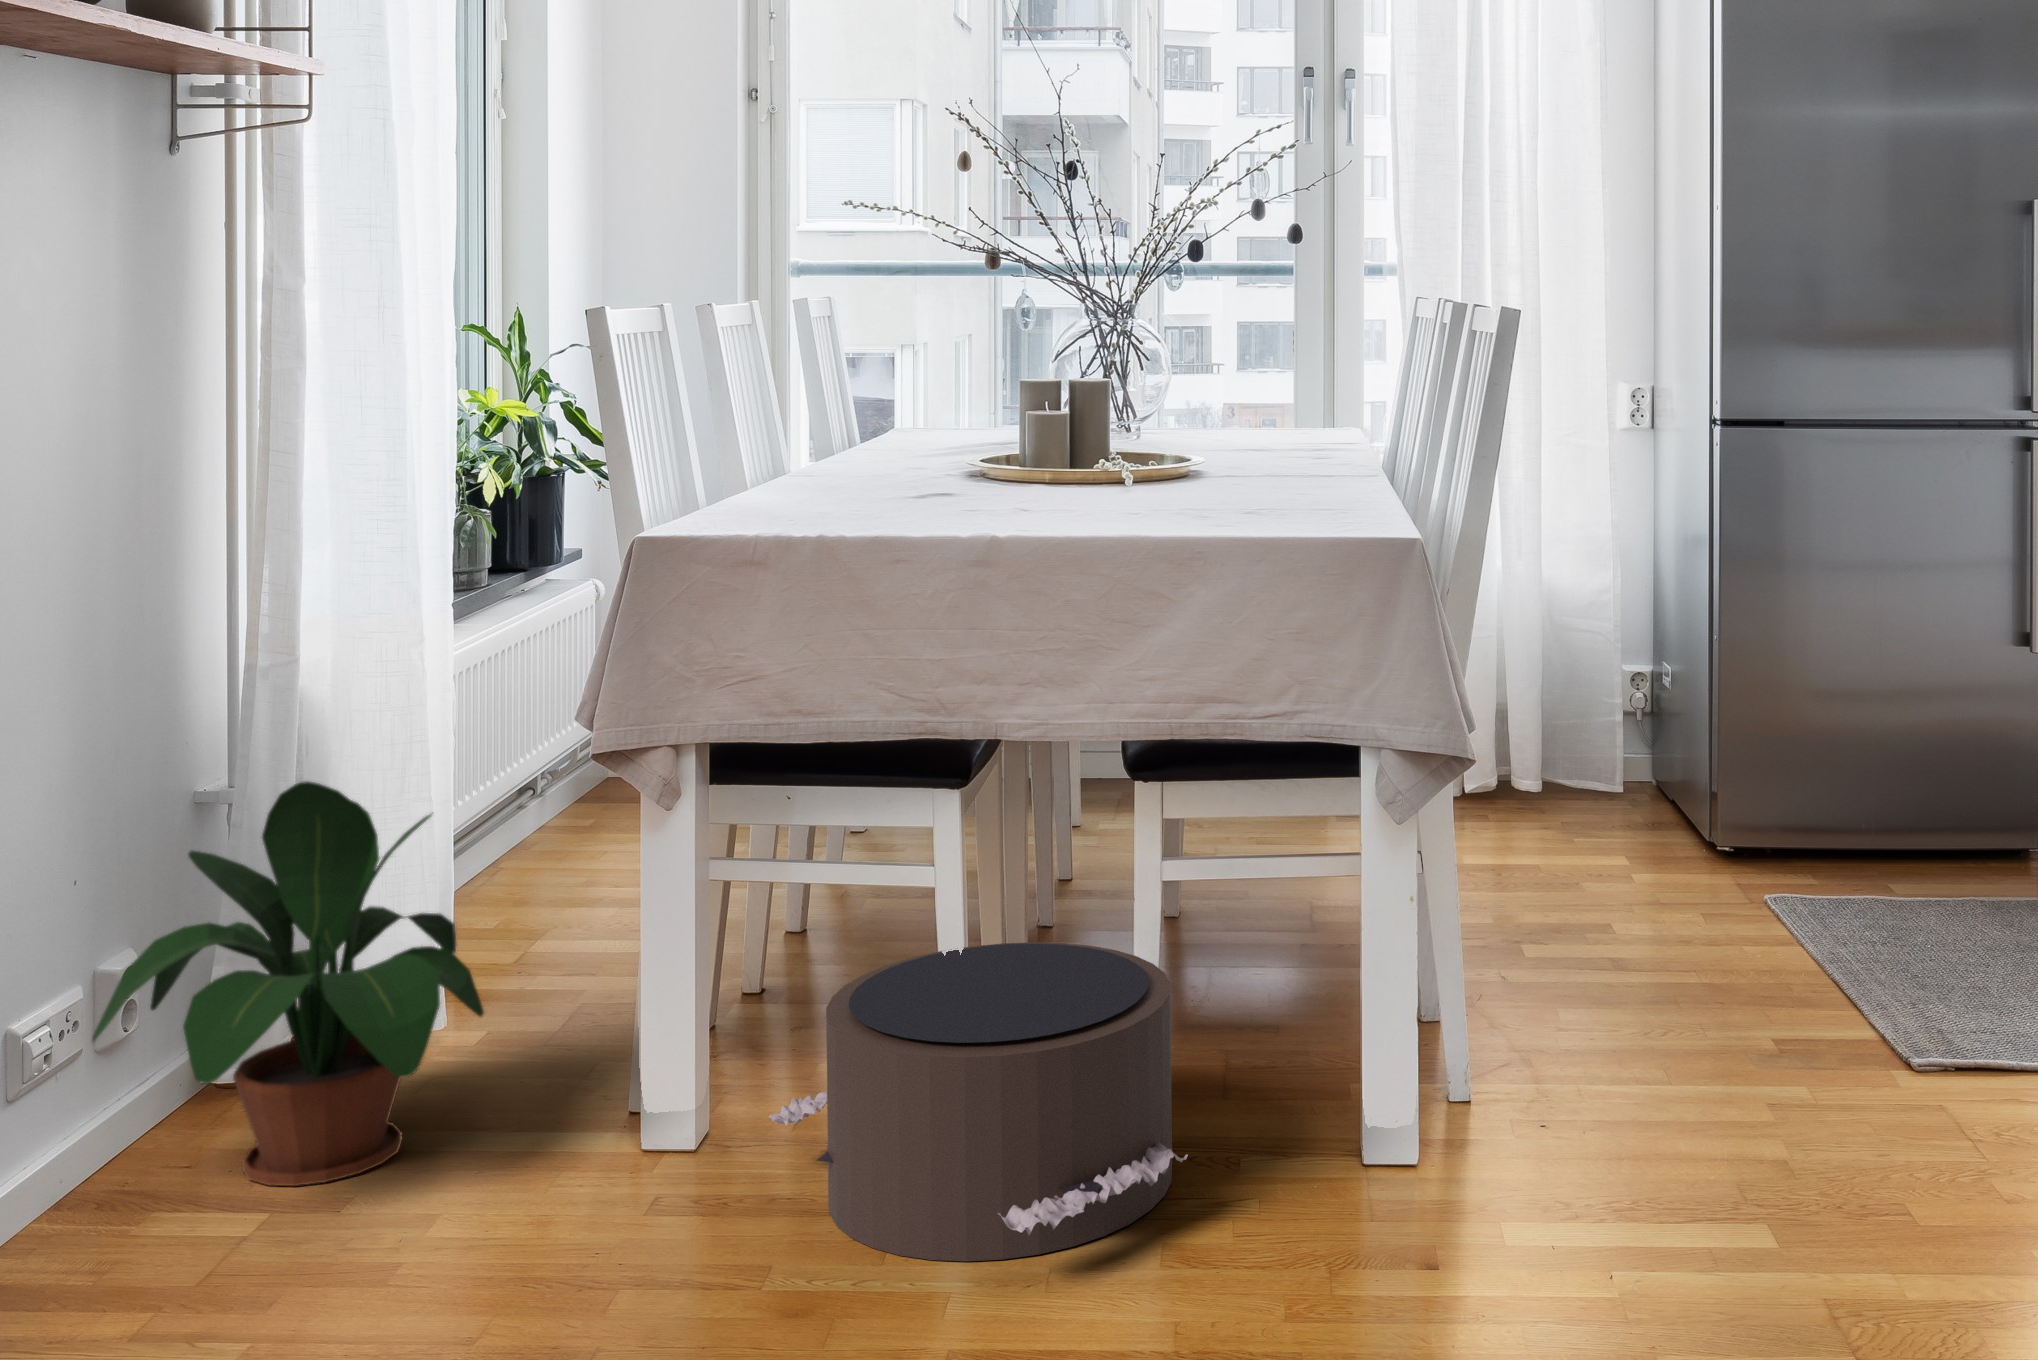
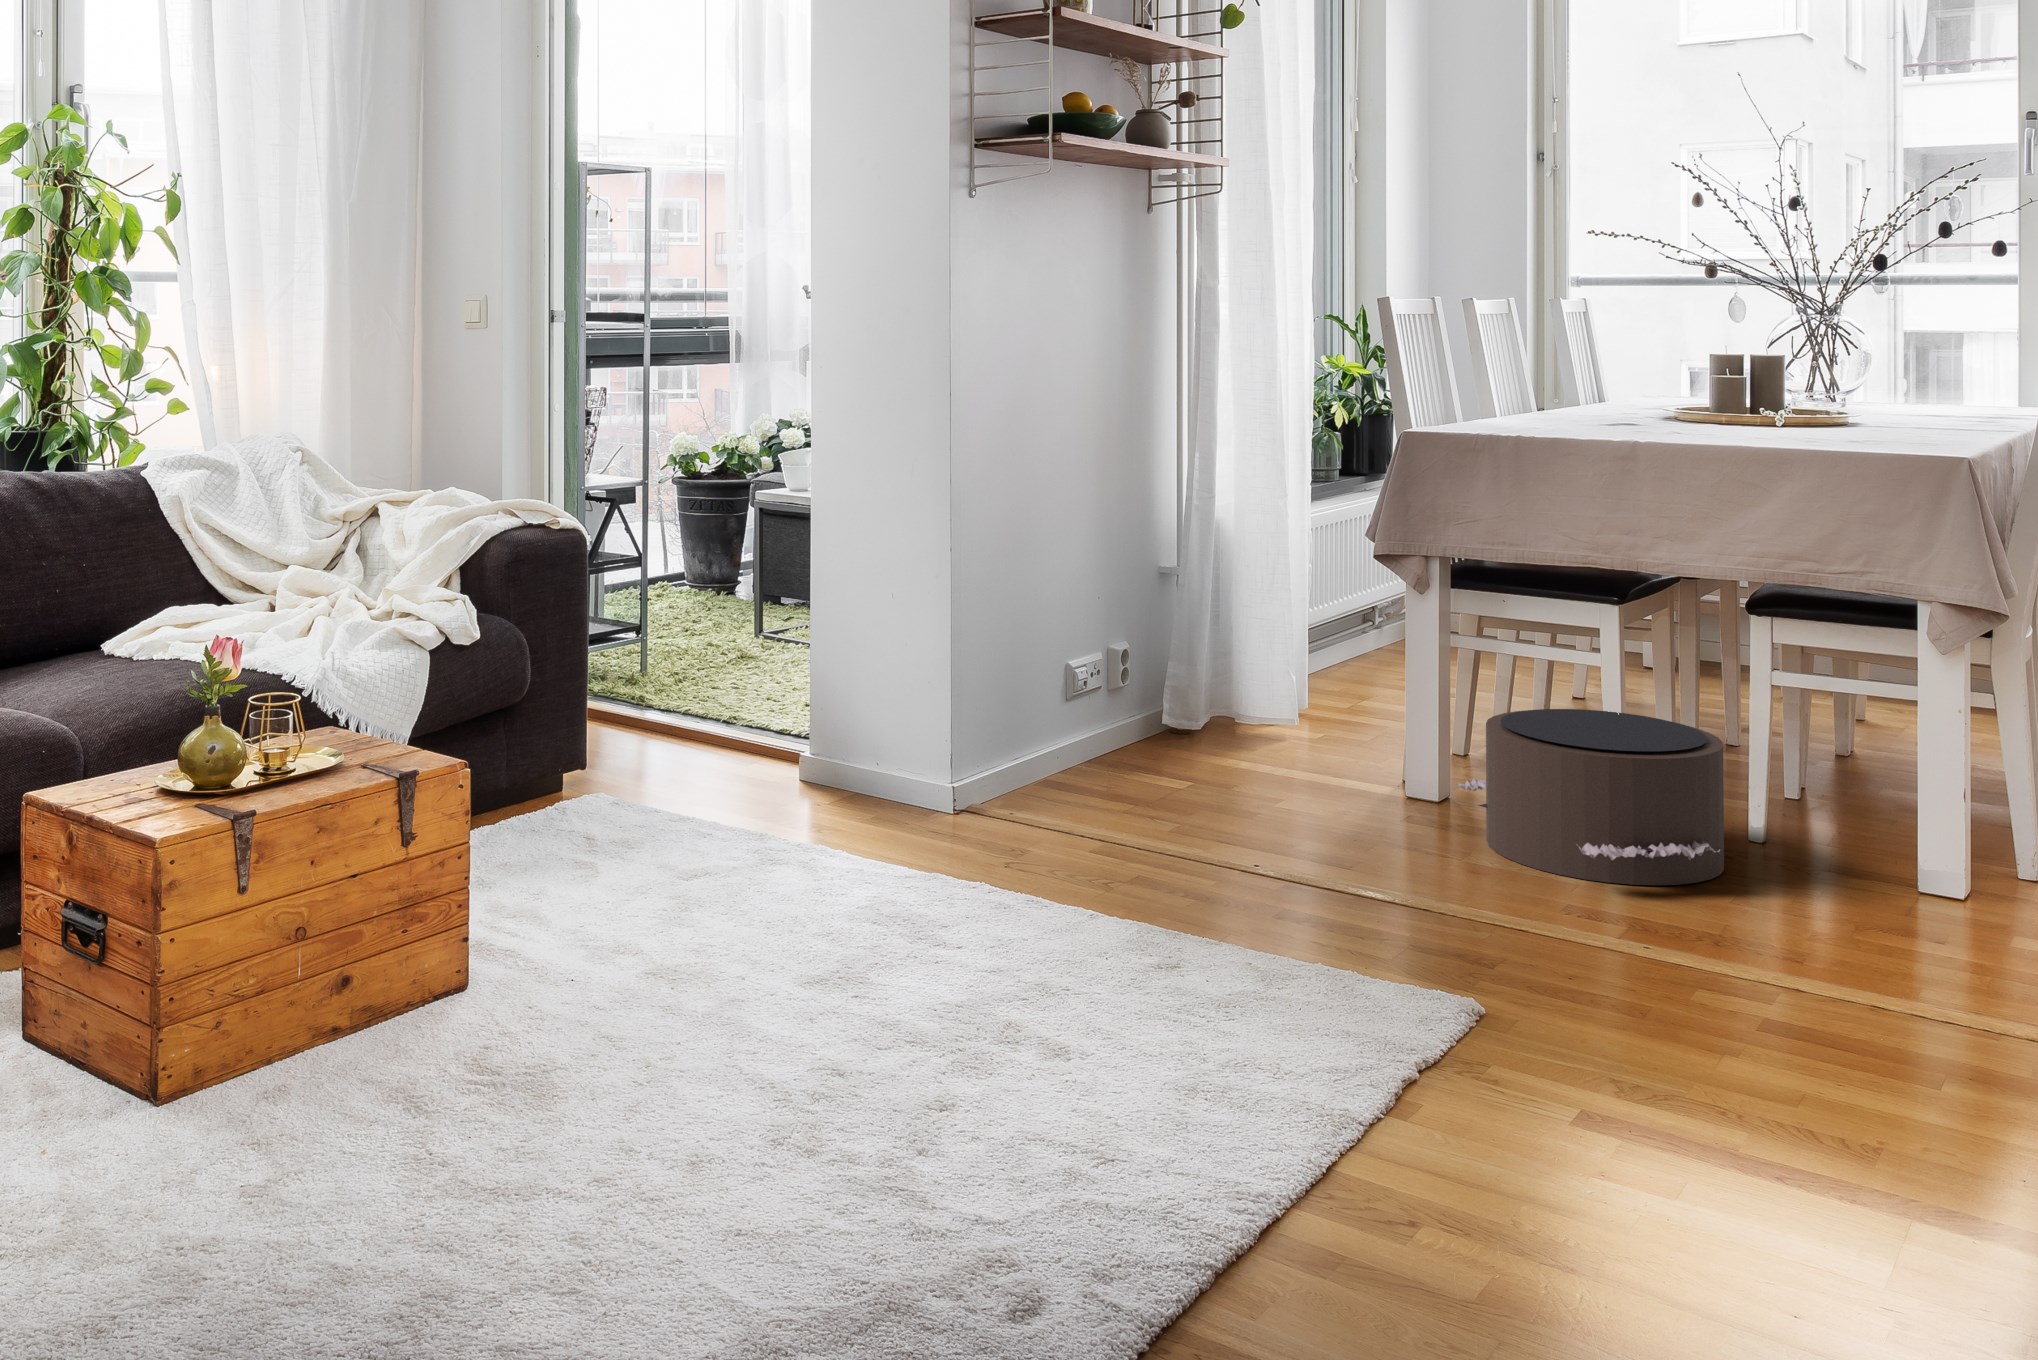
potted plant: present [92,781,484,1186] -> none [1105,550,1301,772]

